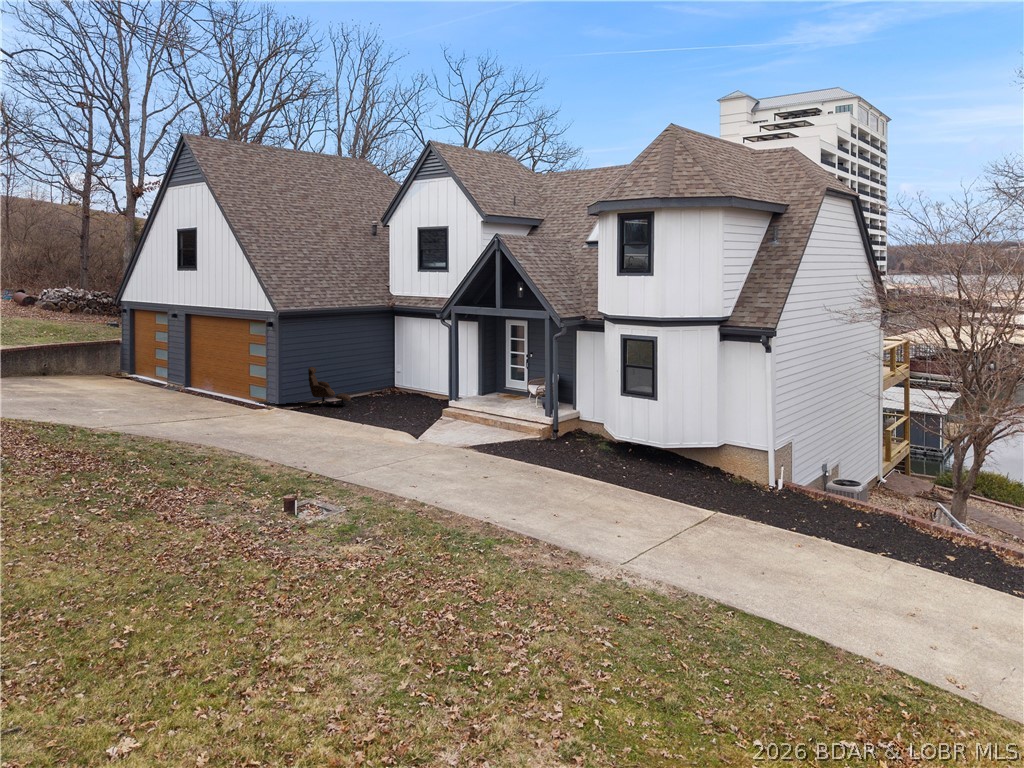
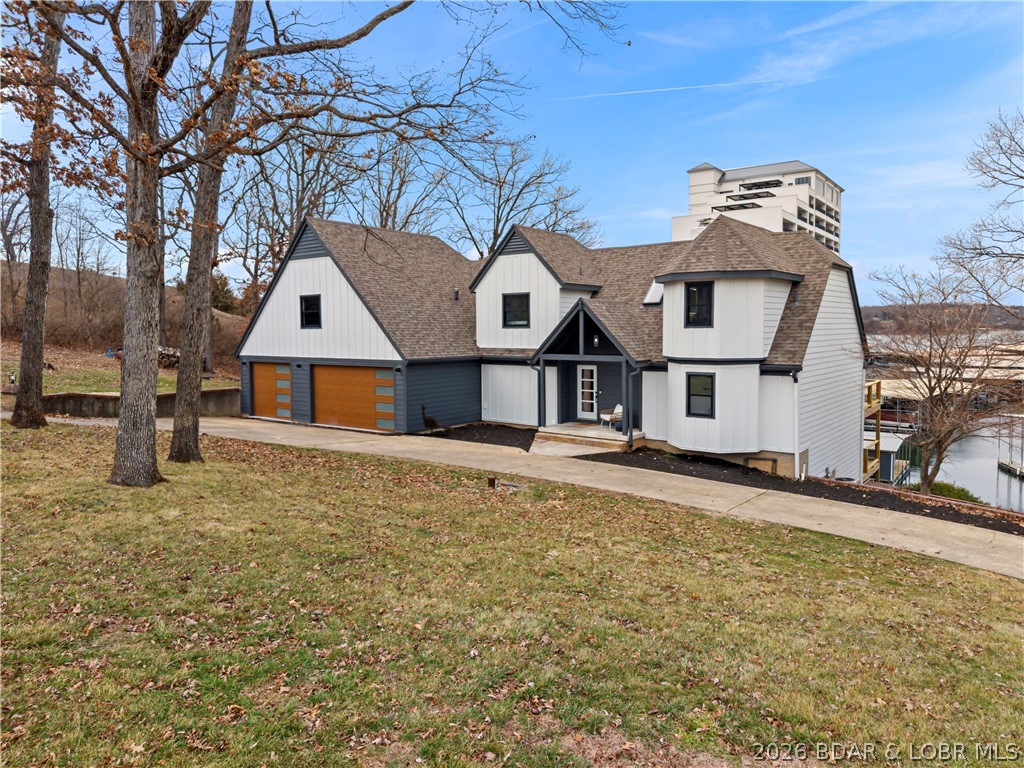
bench: none [691,449,738,480] -> present [742,456,778,475]

